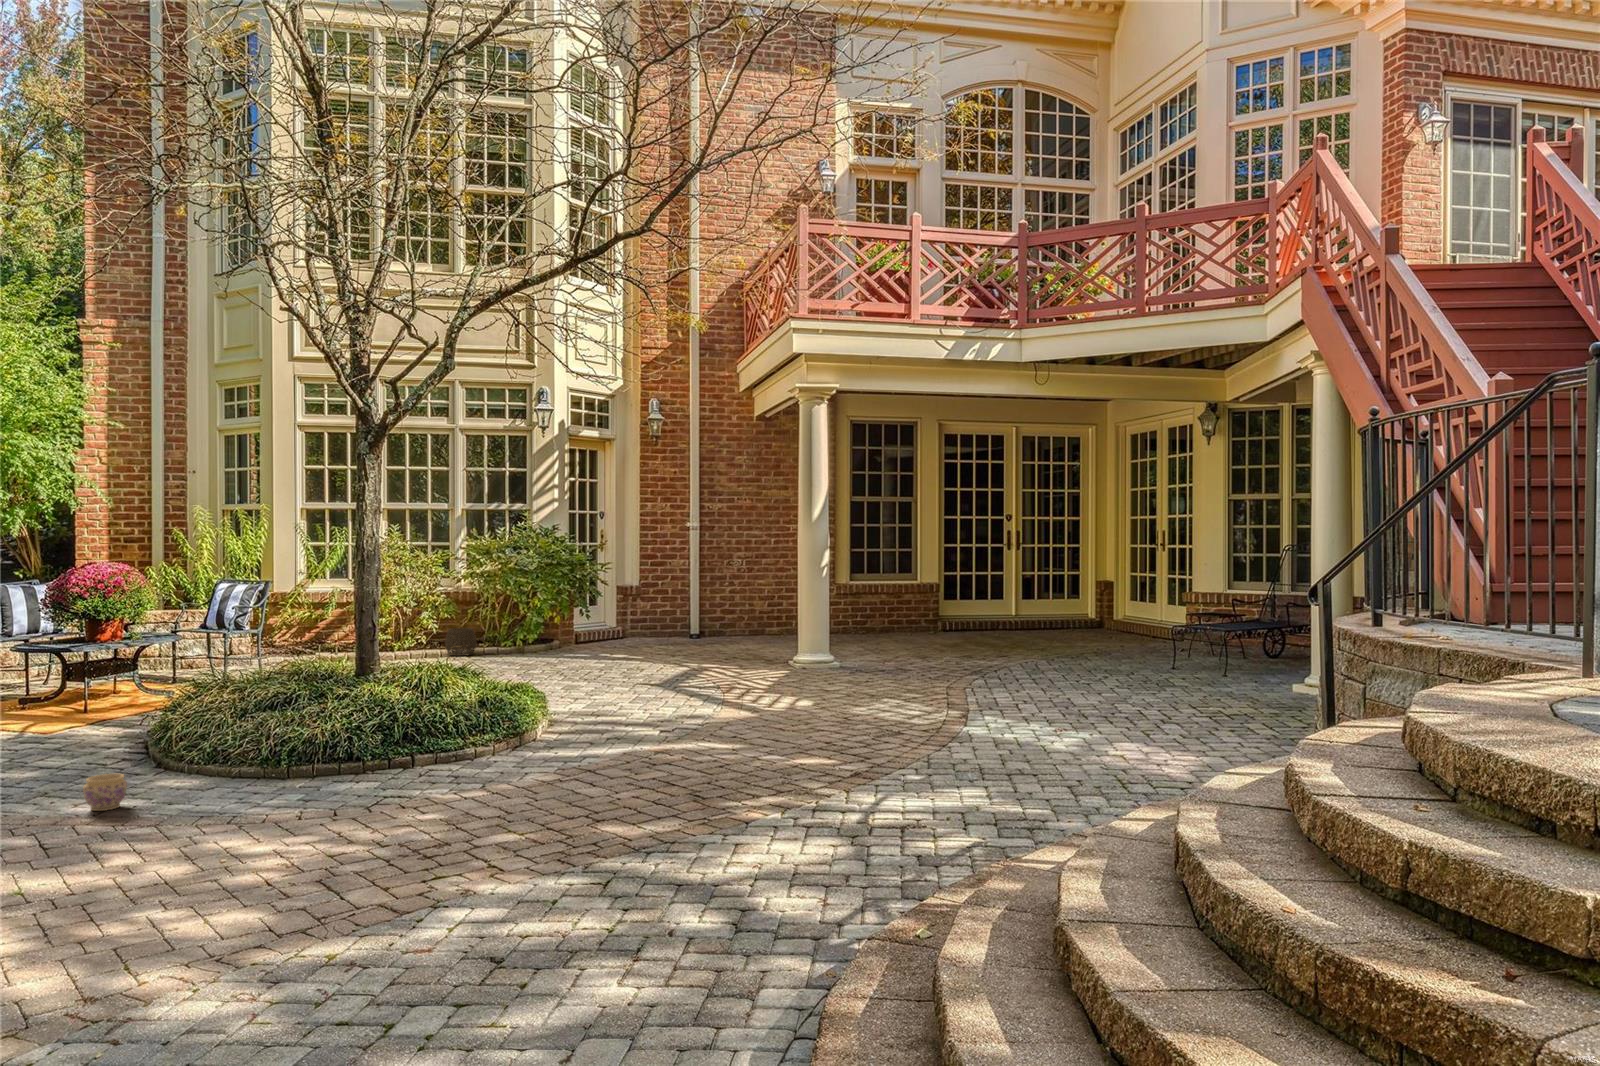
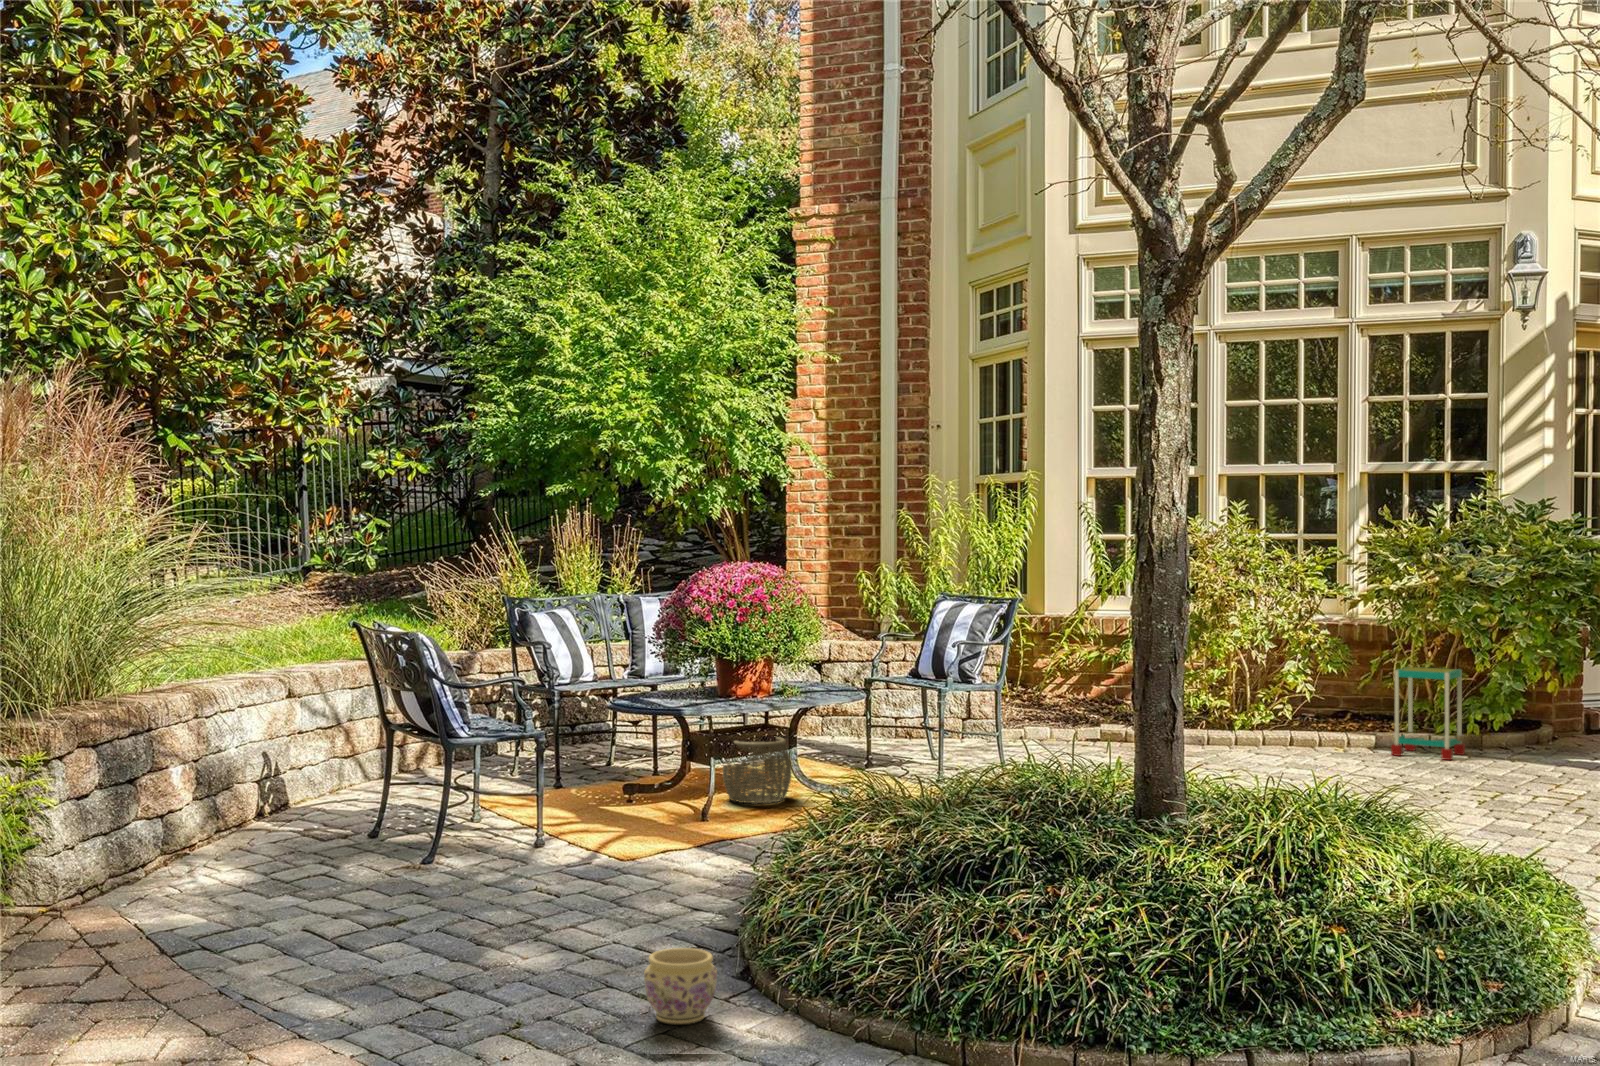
side table: none [478,612,516,659] -> present [1391,667,1465,760]
woven basket: present [445,628,476,656] -> present [722,737,792,804]

